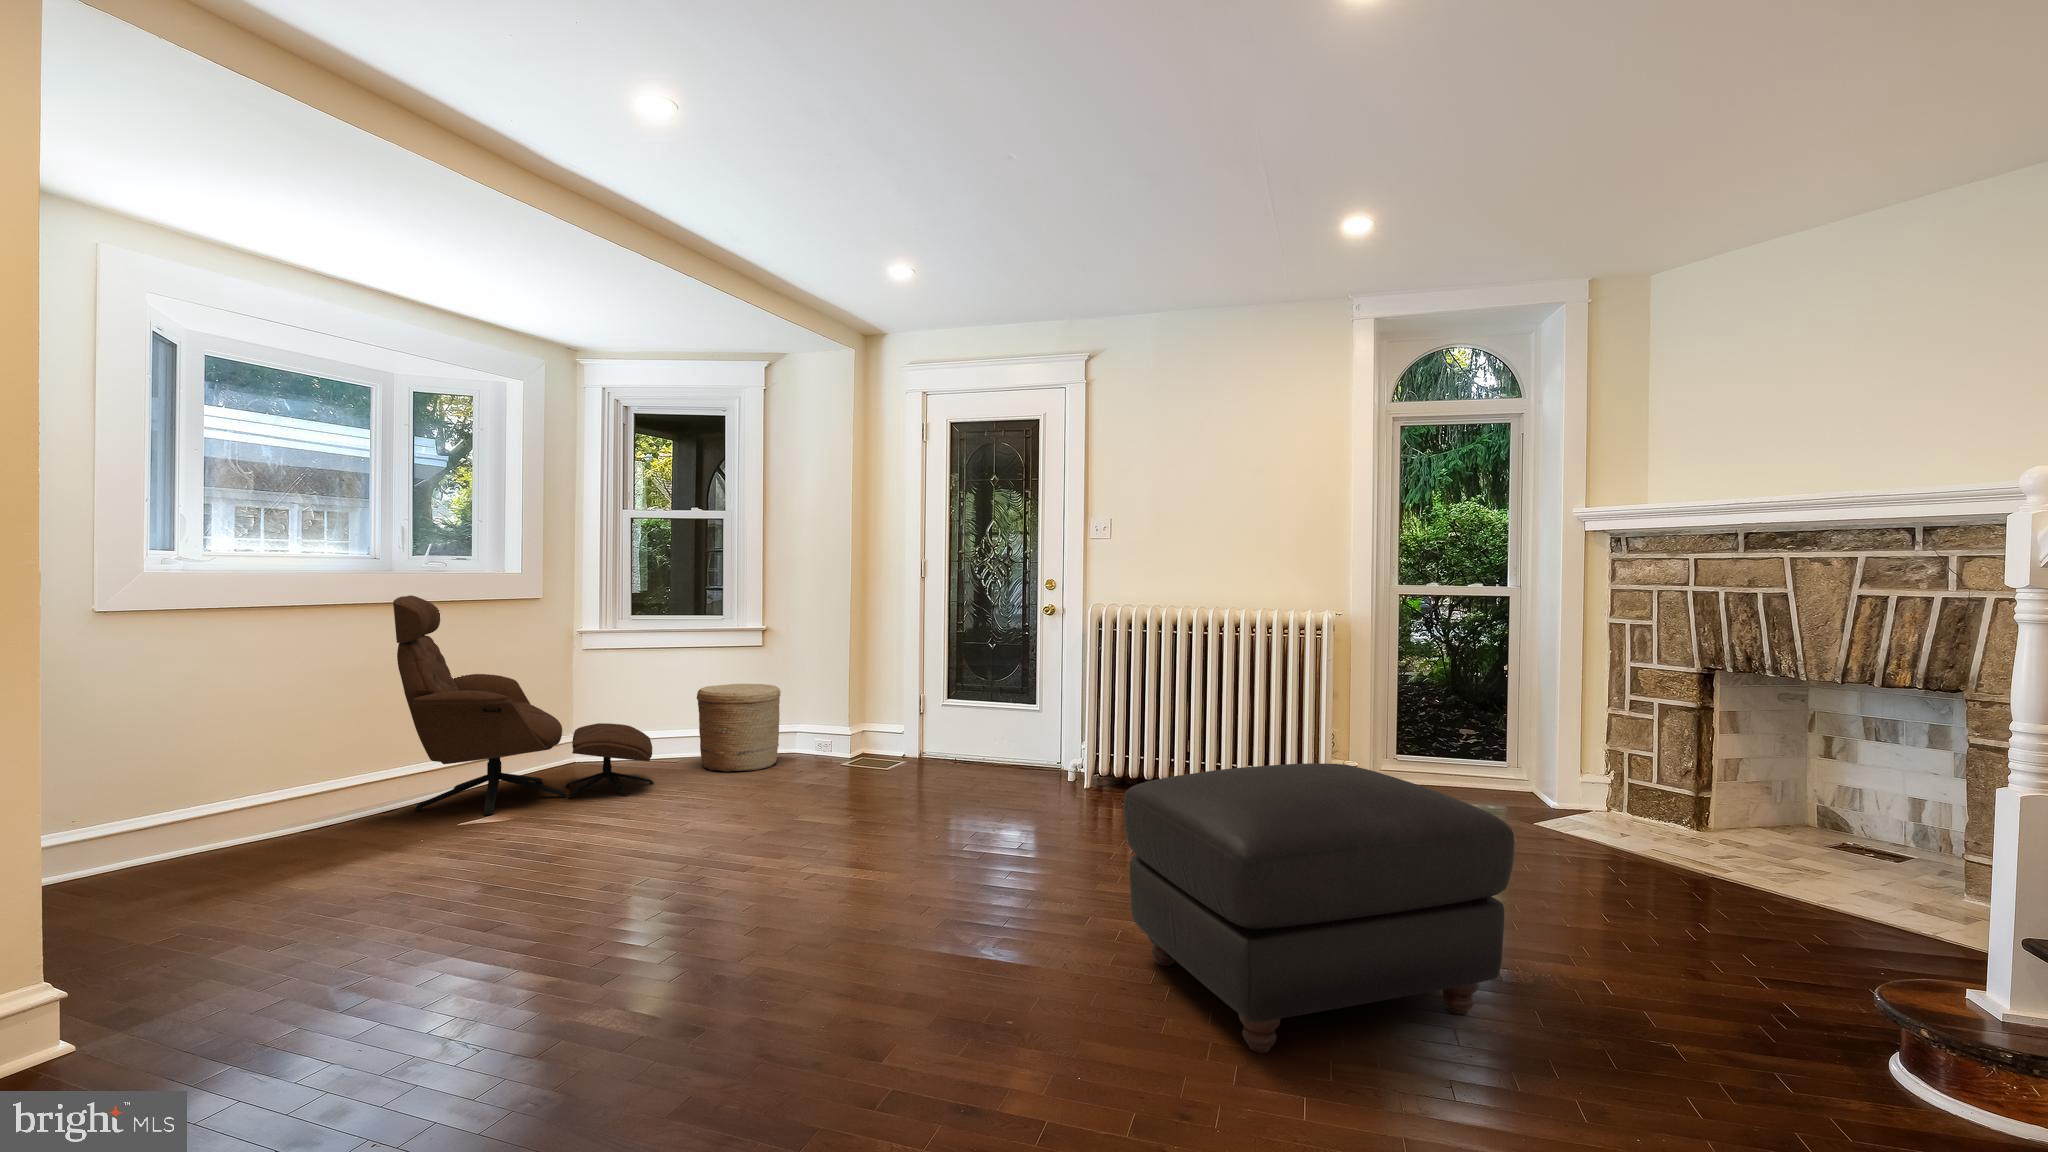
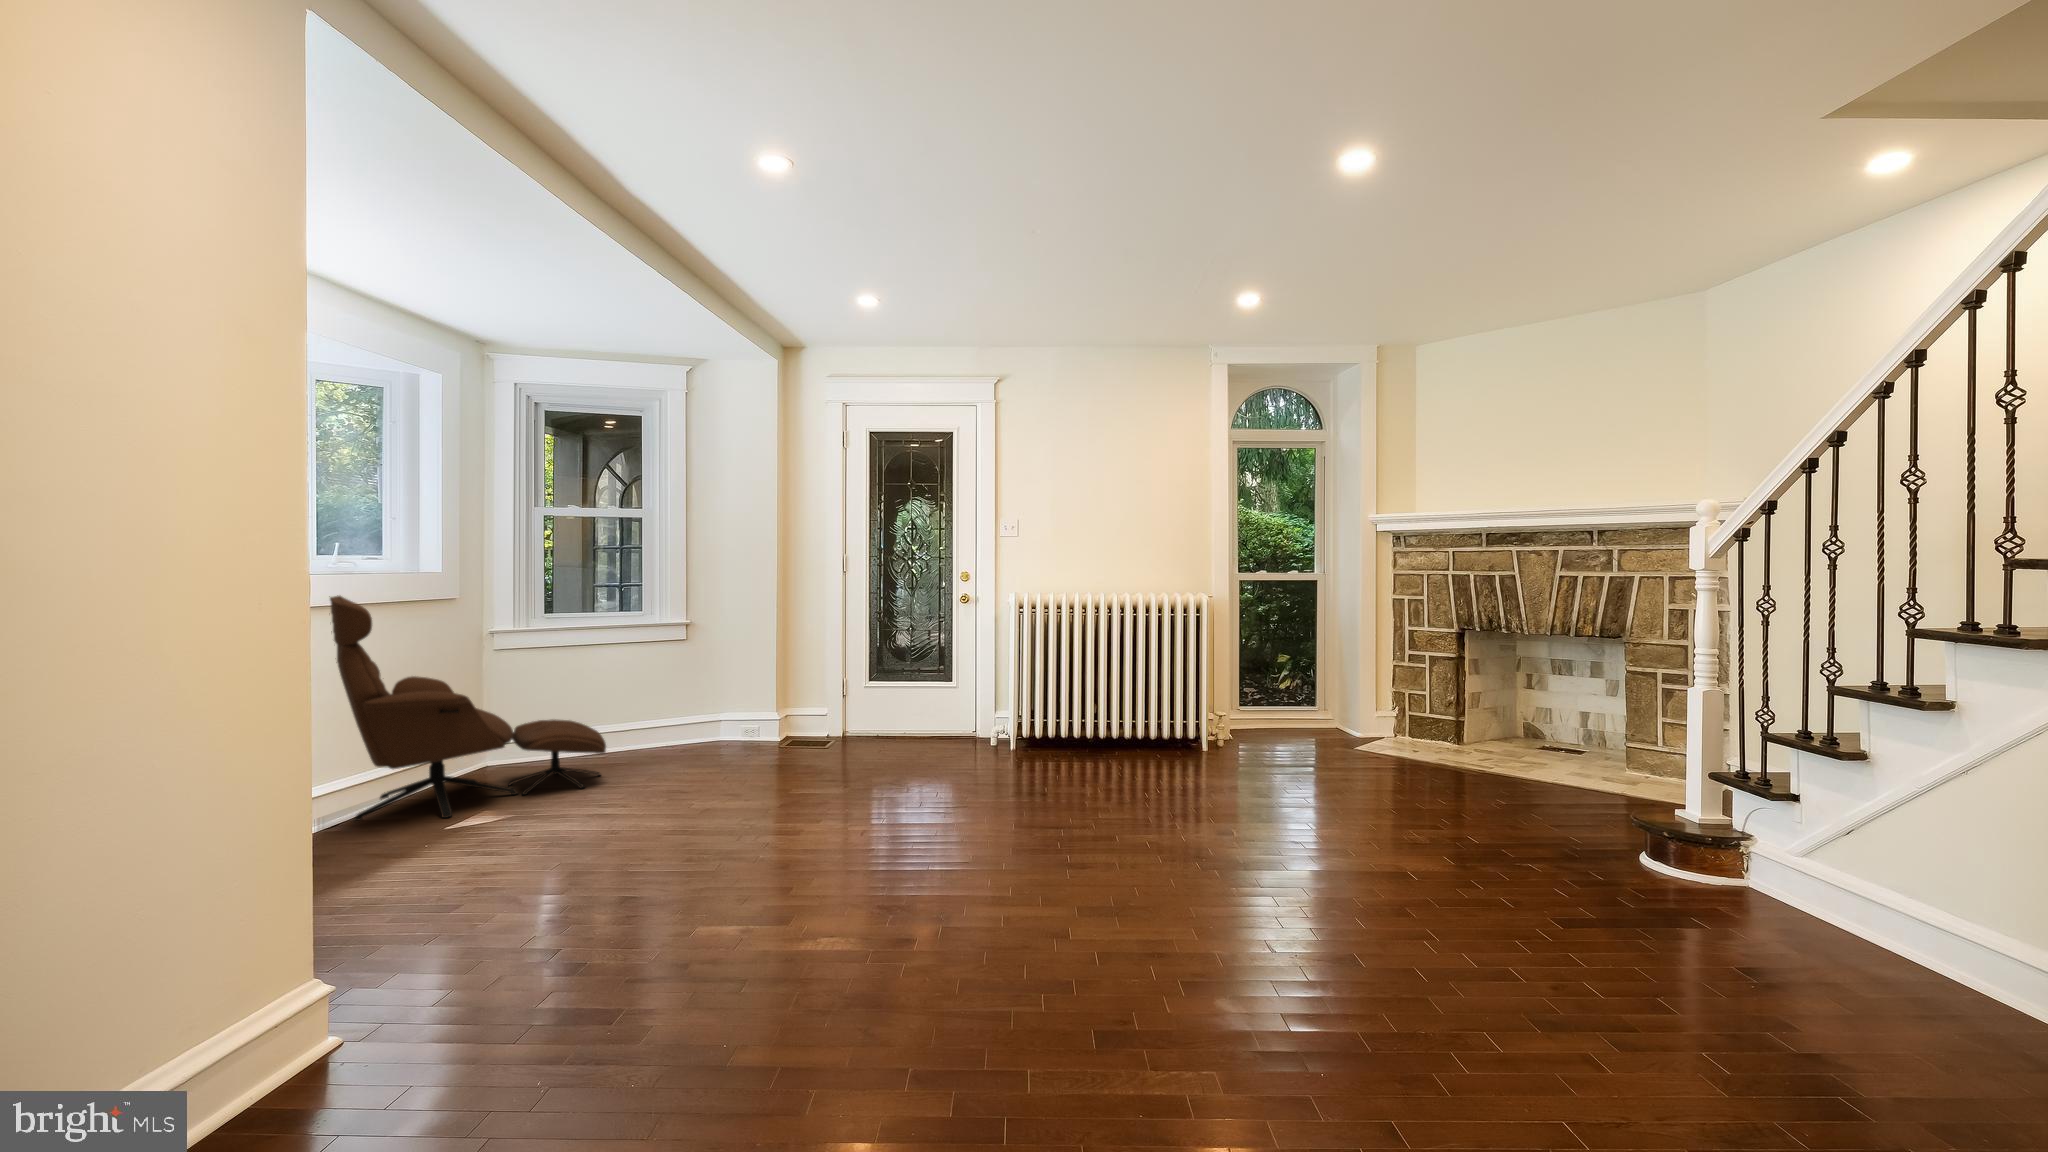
woven basket: present [697,684,781,772] -> none [632,675,714,760]
ottoman: present [1123,763,1515,1053] -> none [1143,707,1429,917]

